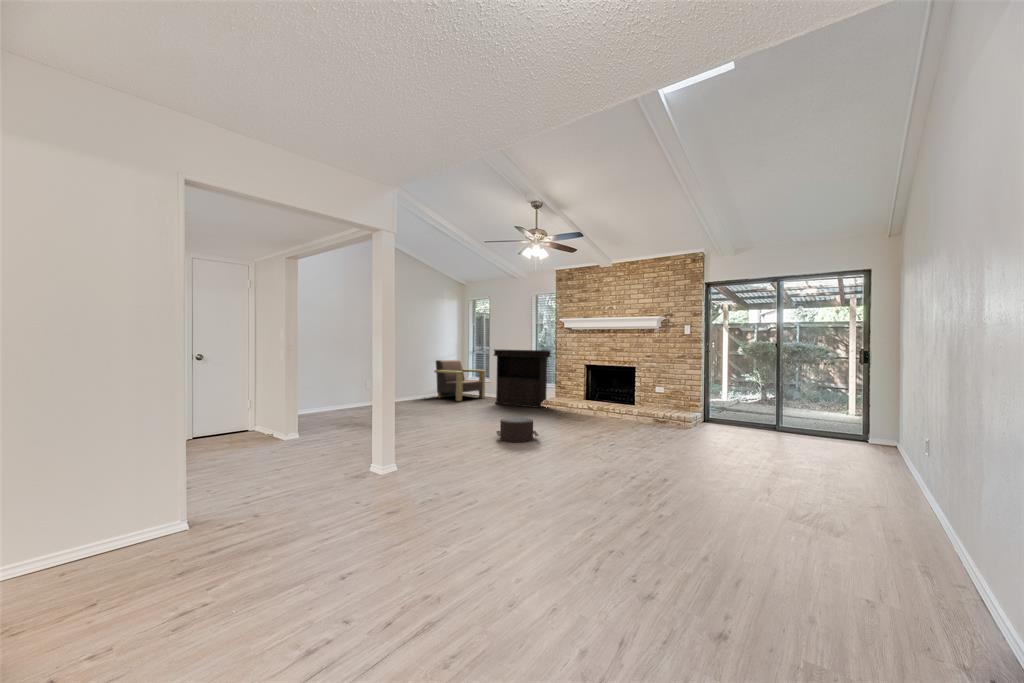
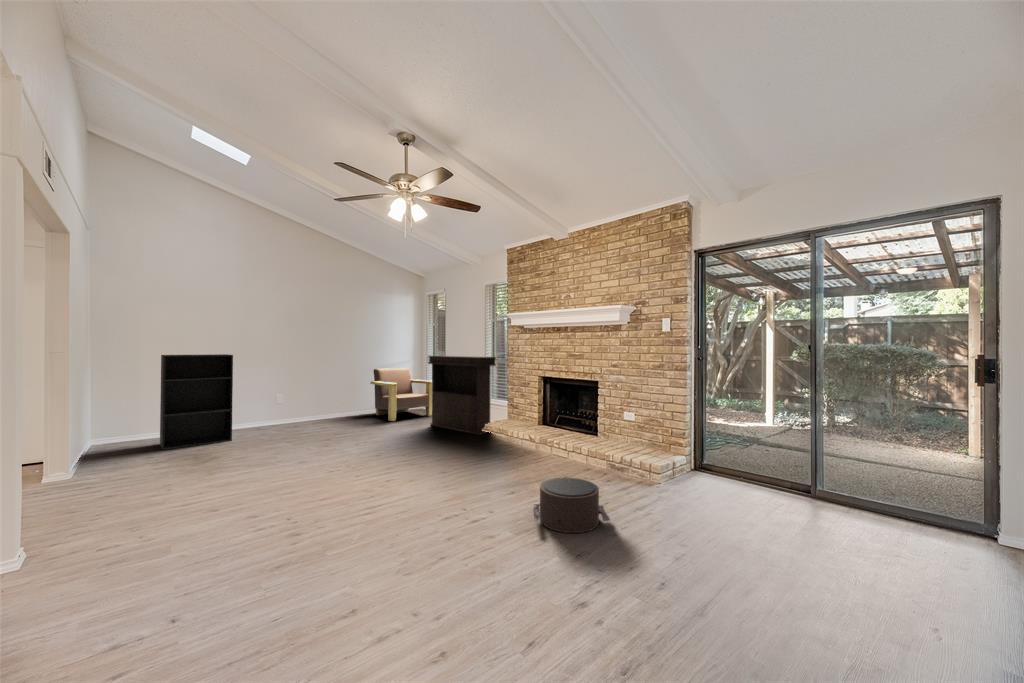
bookshelf: none [306,346,360,419] -> present [160,354,233,450]
pouf: present [497,417,539,442] -> present [533,478,610,533]

